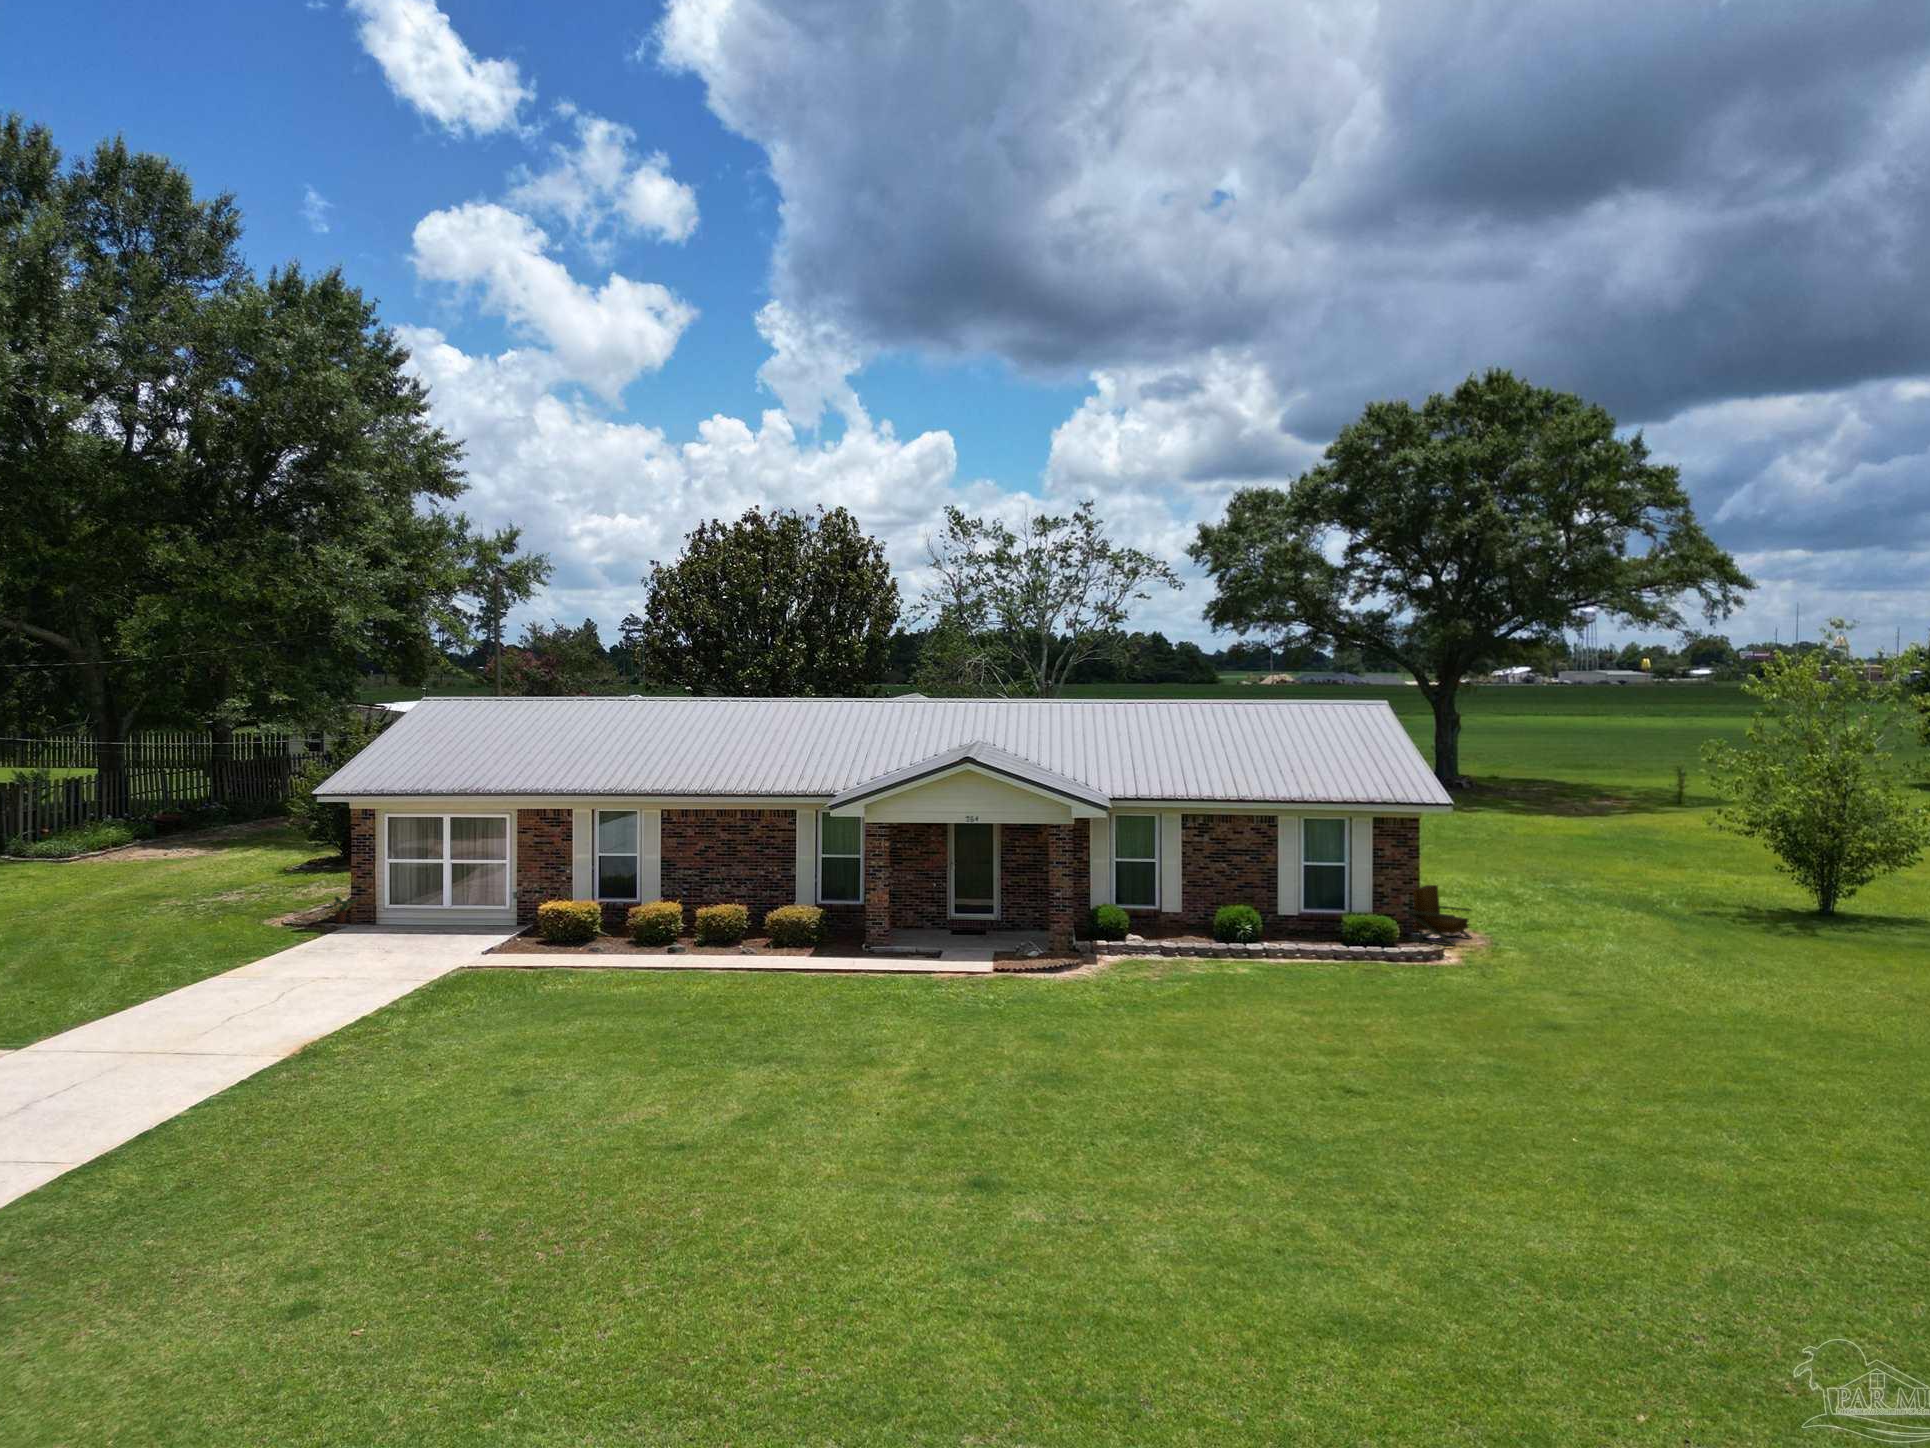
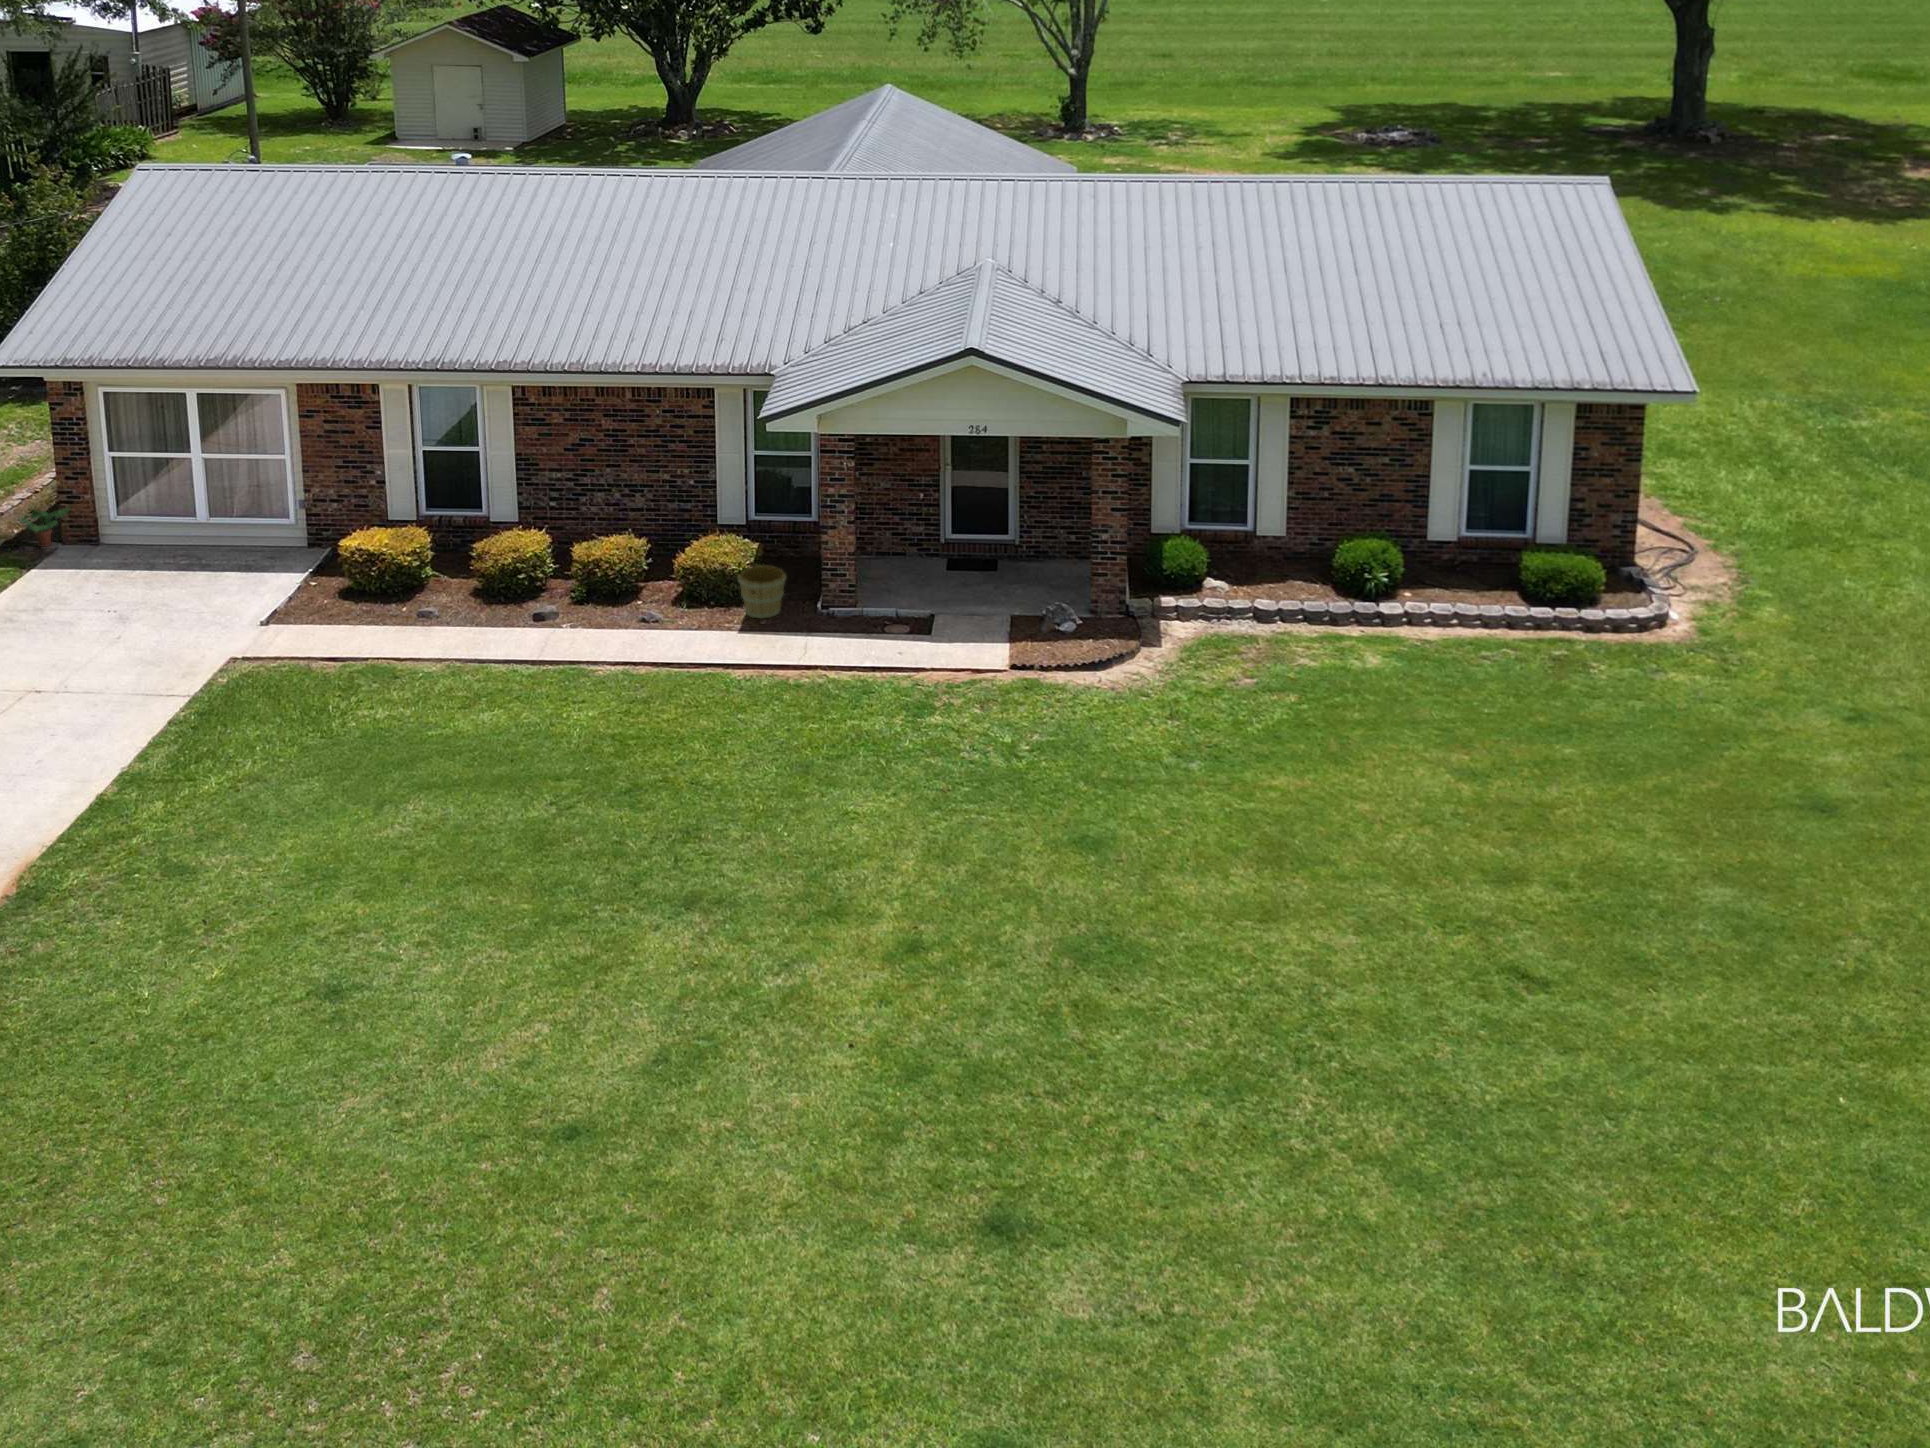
lounge chair: present [1407,885,1471,946] -> none [1614,499,1711,602]
wooden bucket: none [807,916,840,949] -> present [738,565,786,618]

